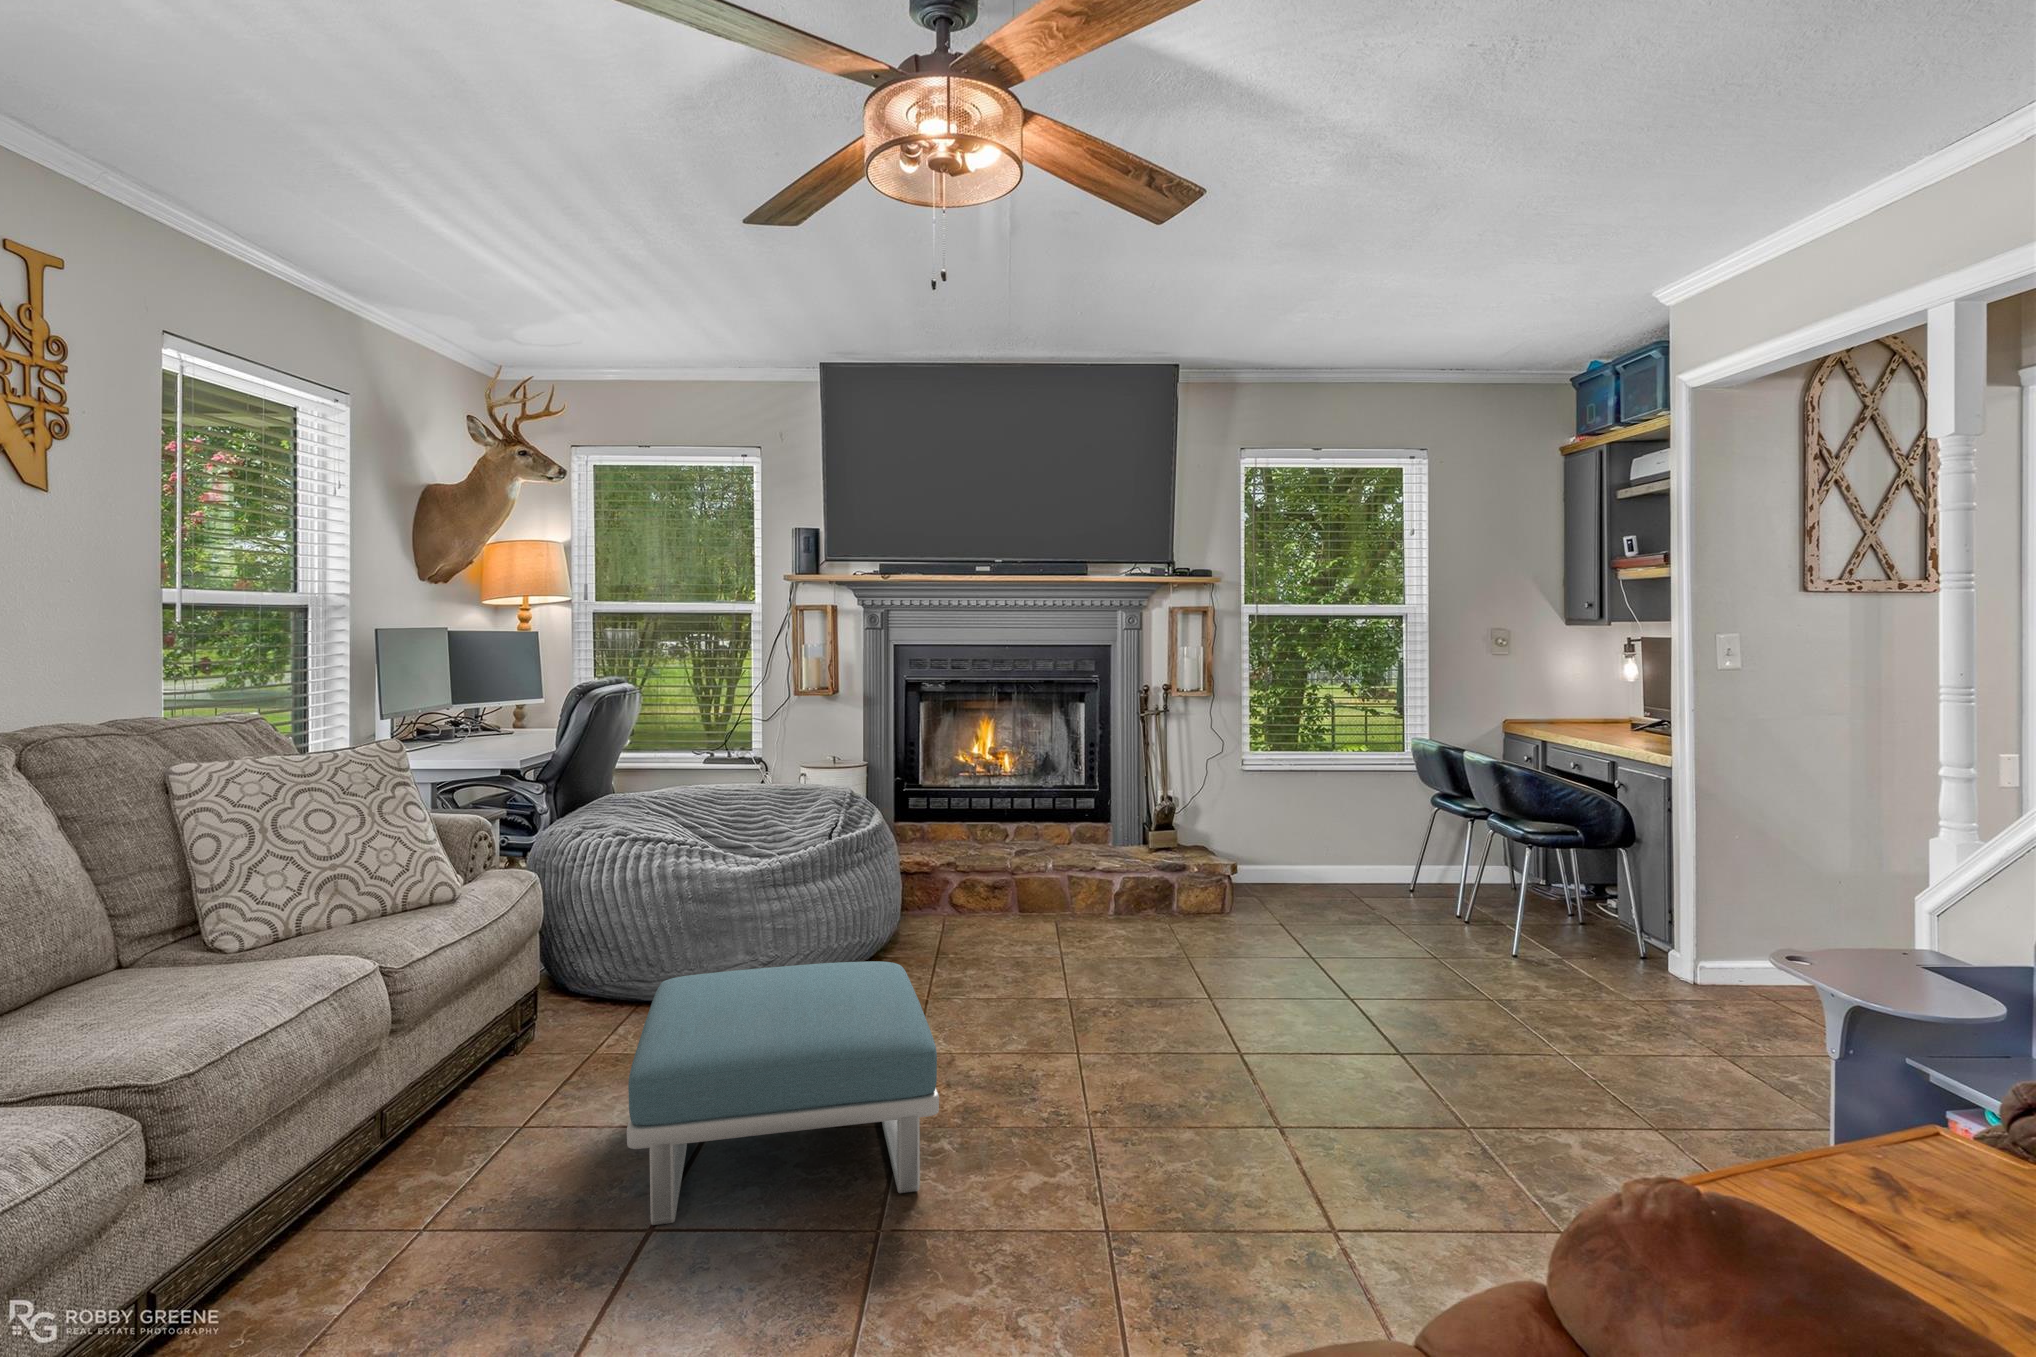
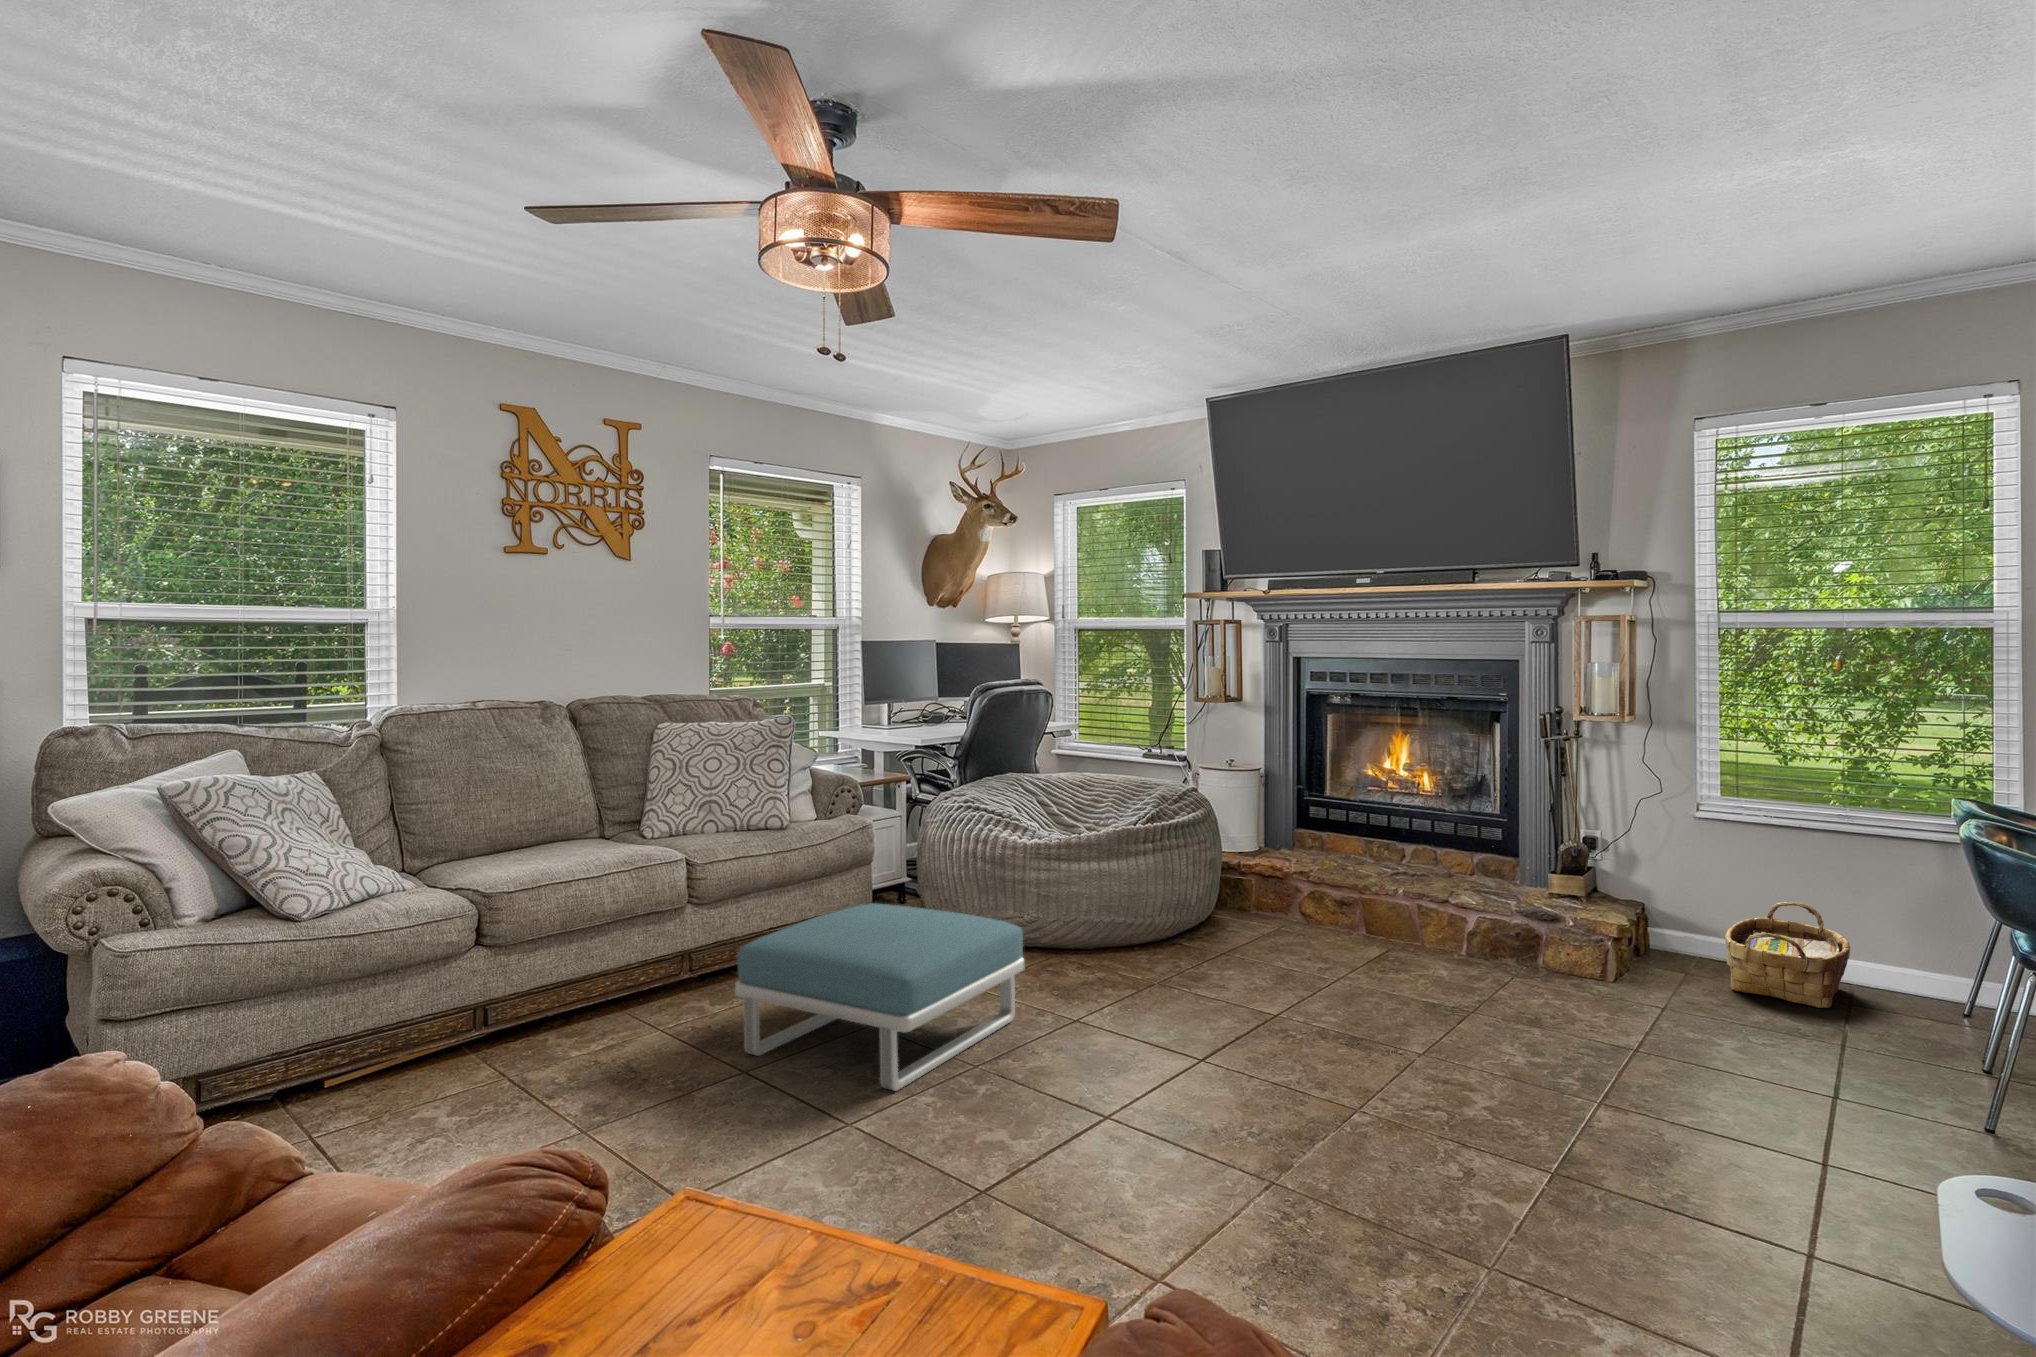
woven basket: none [1264,831,1339,903] -> present [1725,902,1850,1008]

